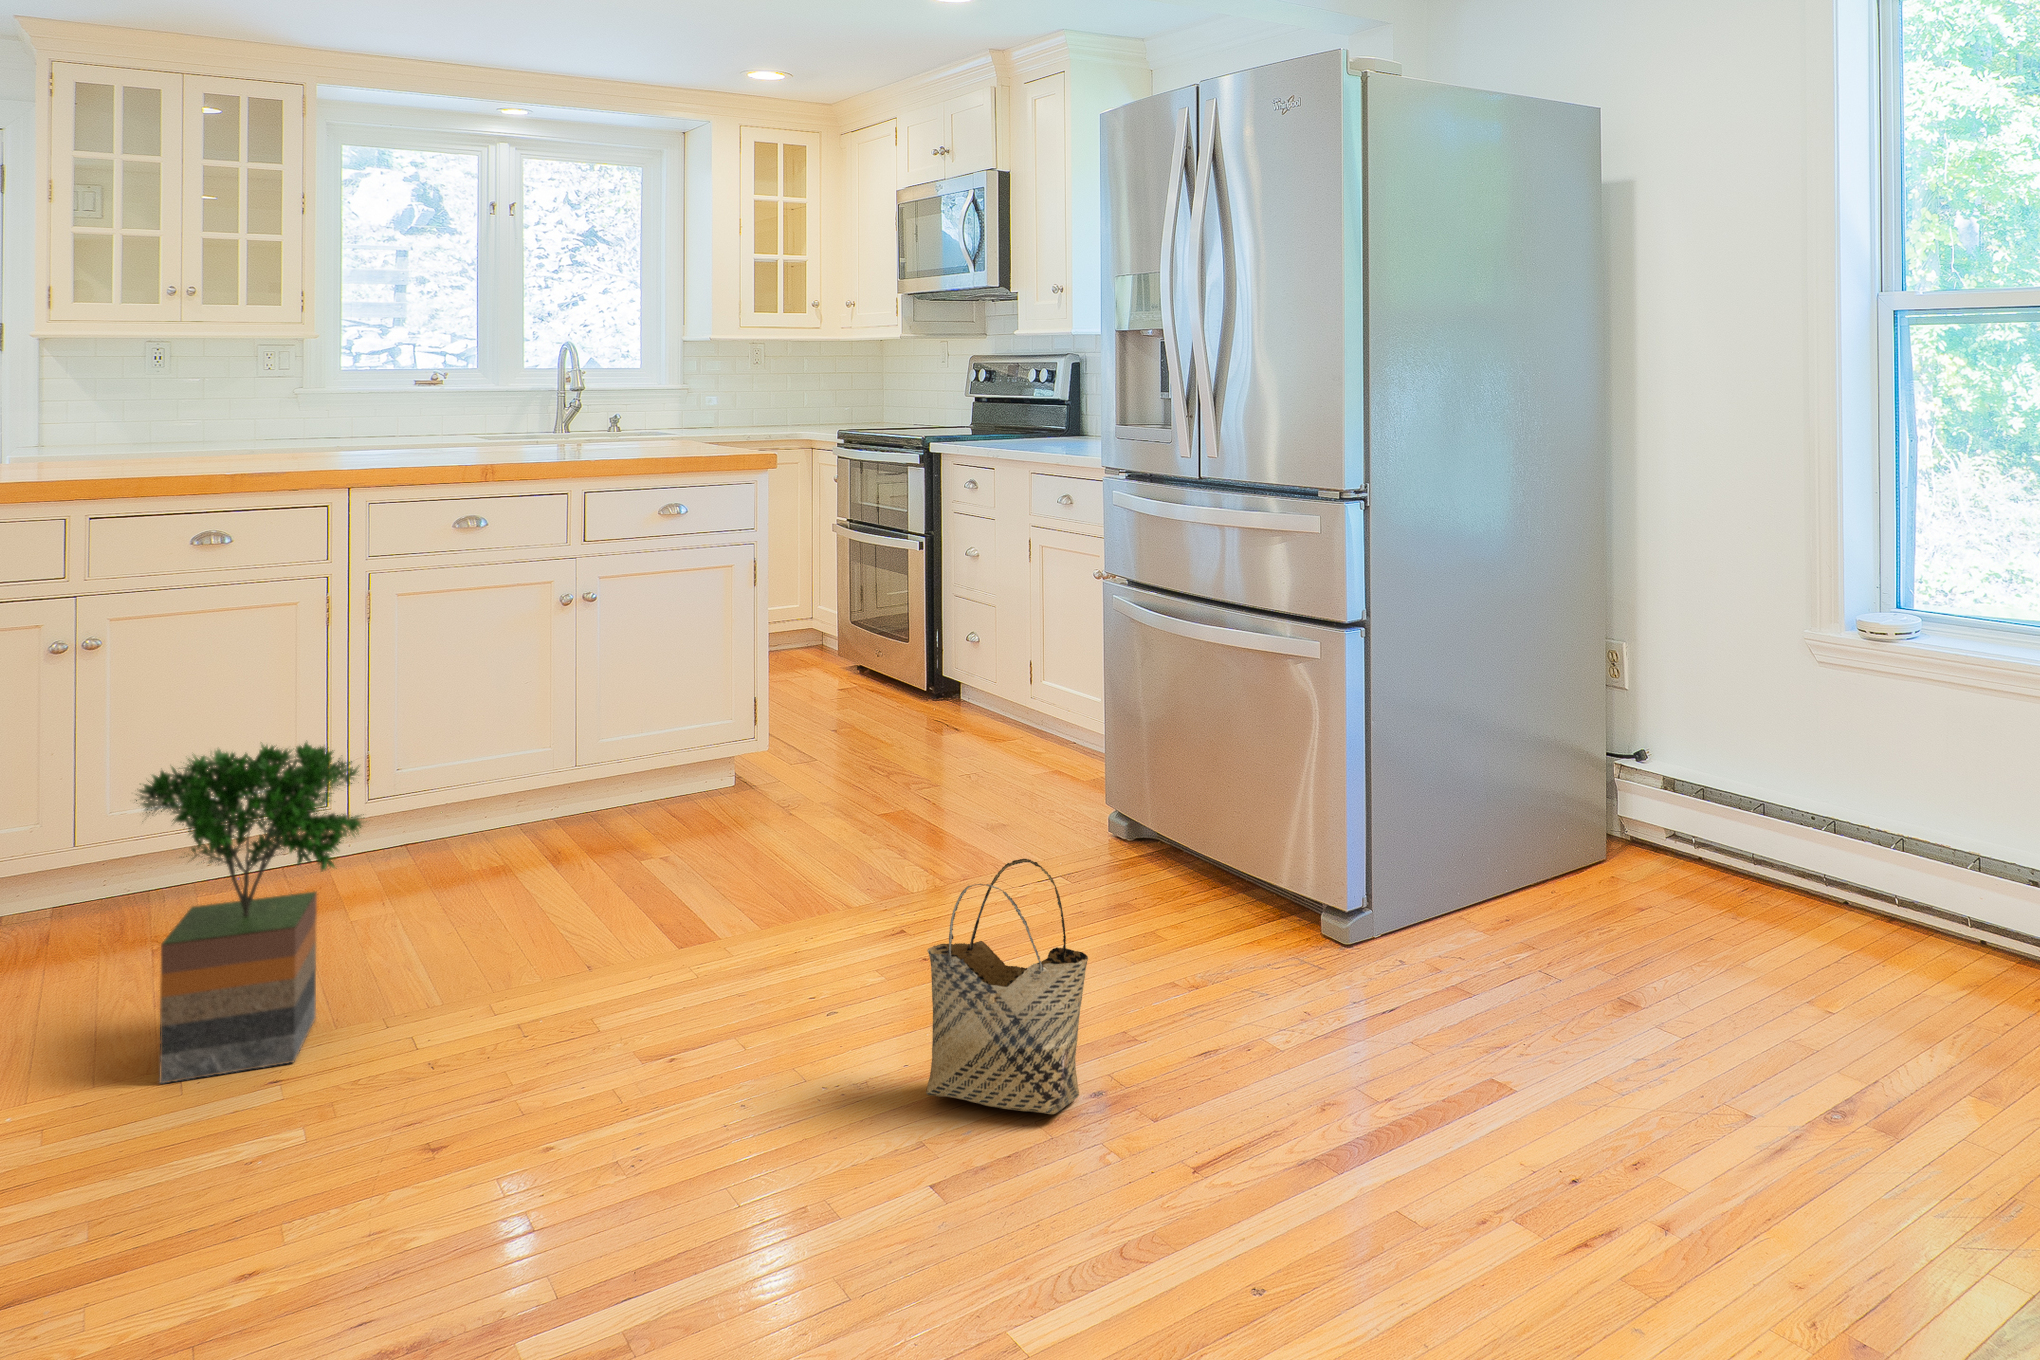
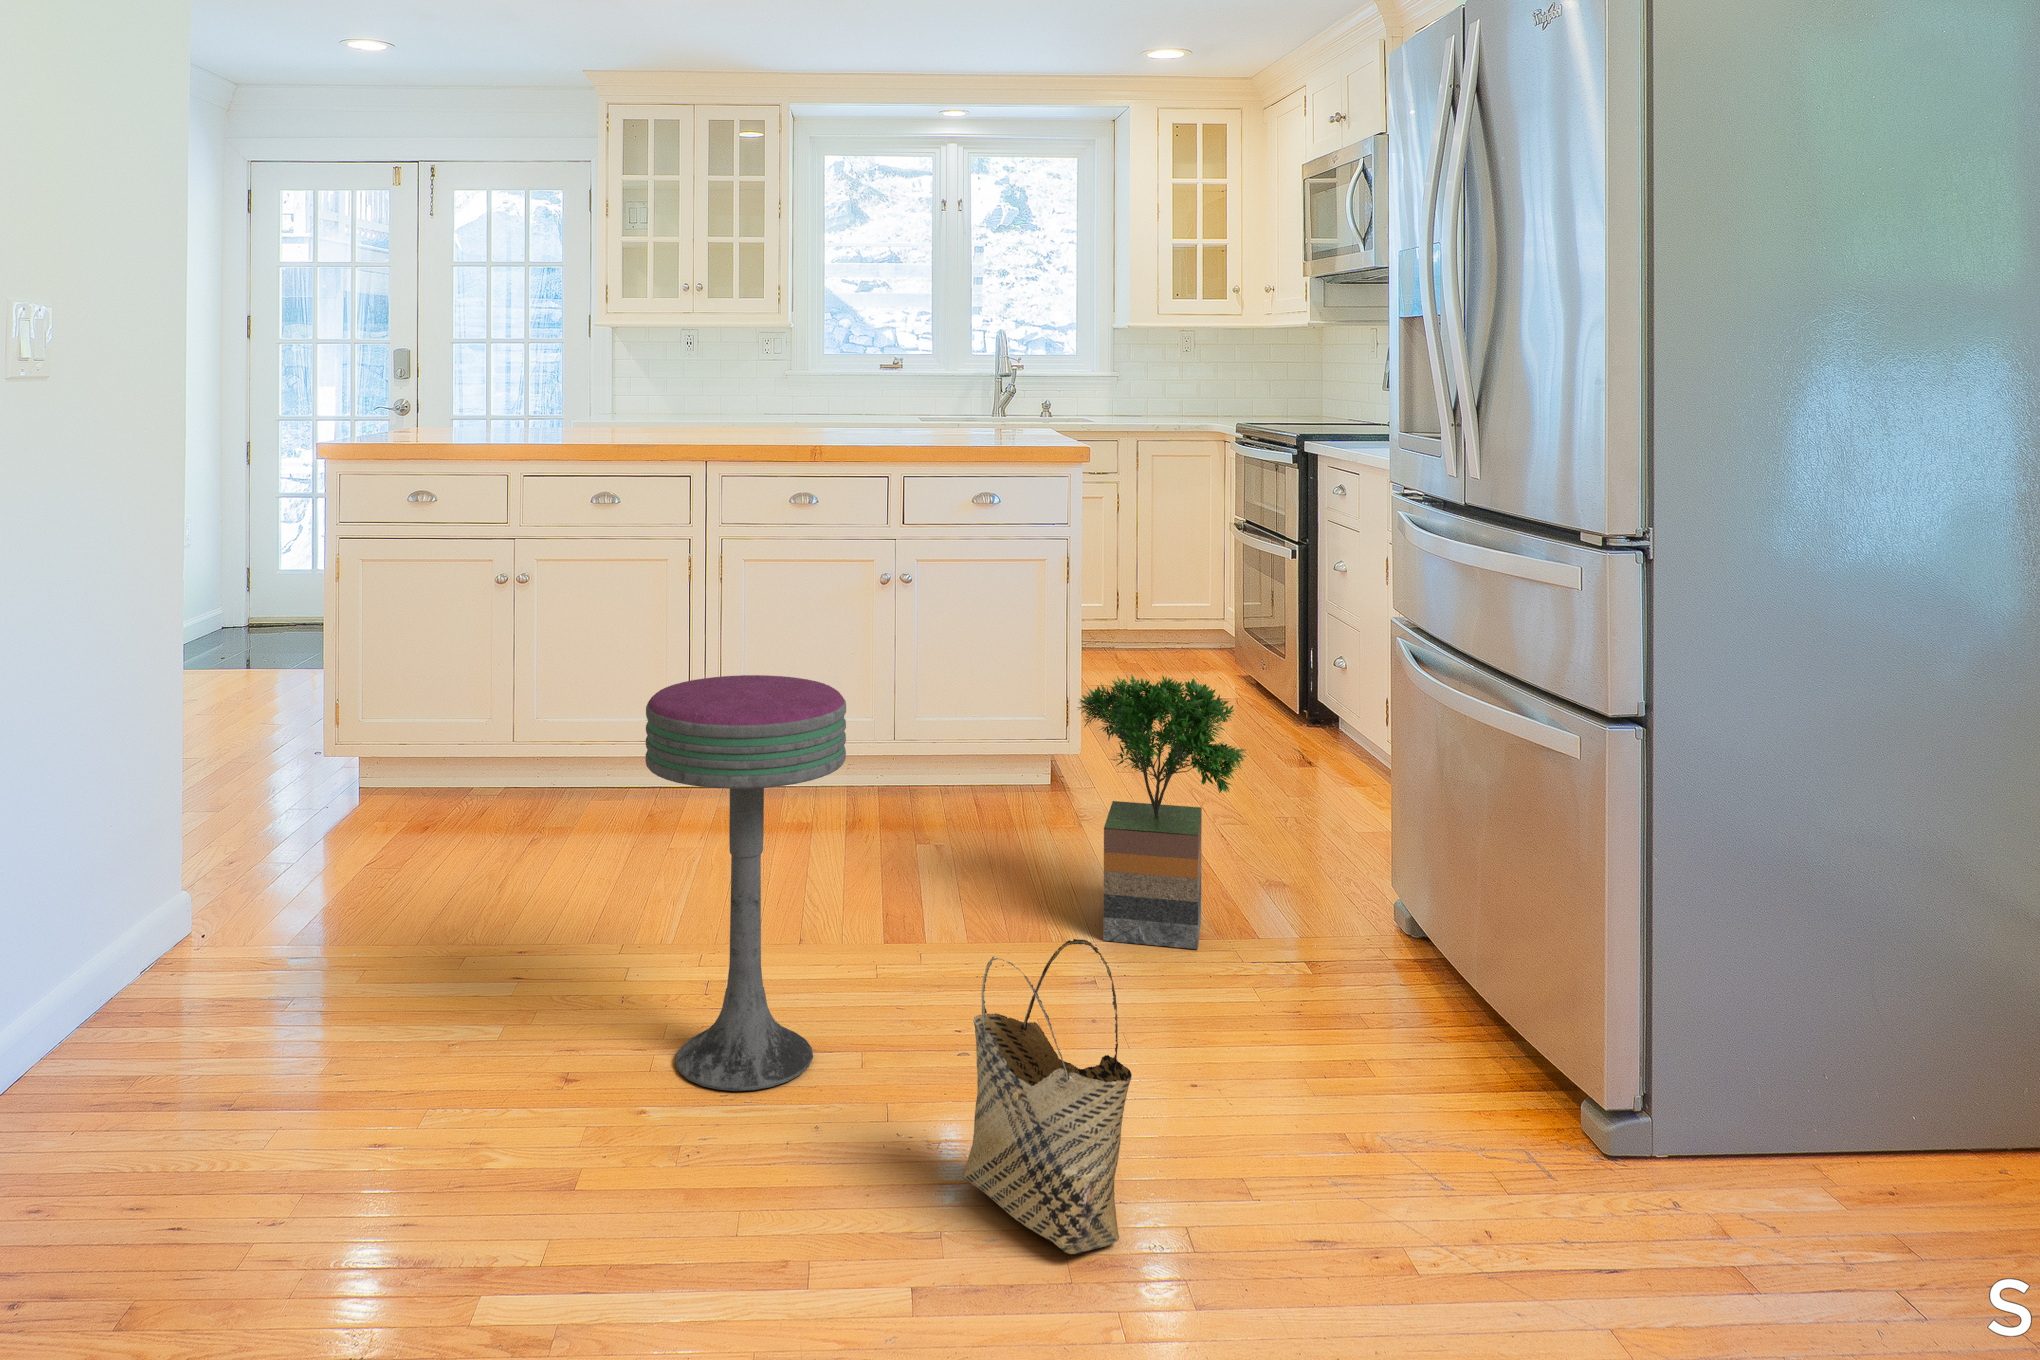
bar stool: none [520,687,739,1107] -> present [645,675,846,1091]
potted tree: present [136,743,364,1084] -> present [1077,674,1246,949]

